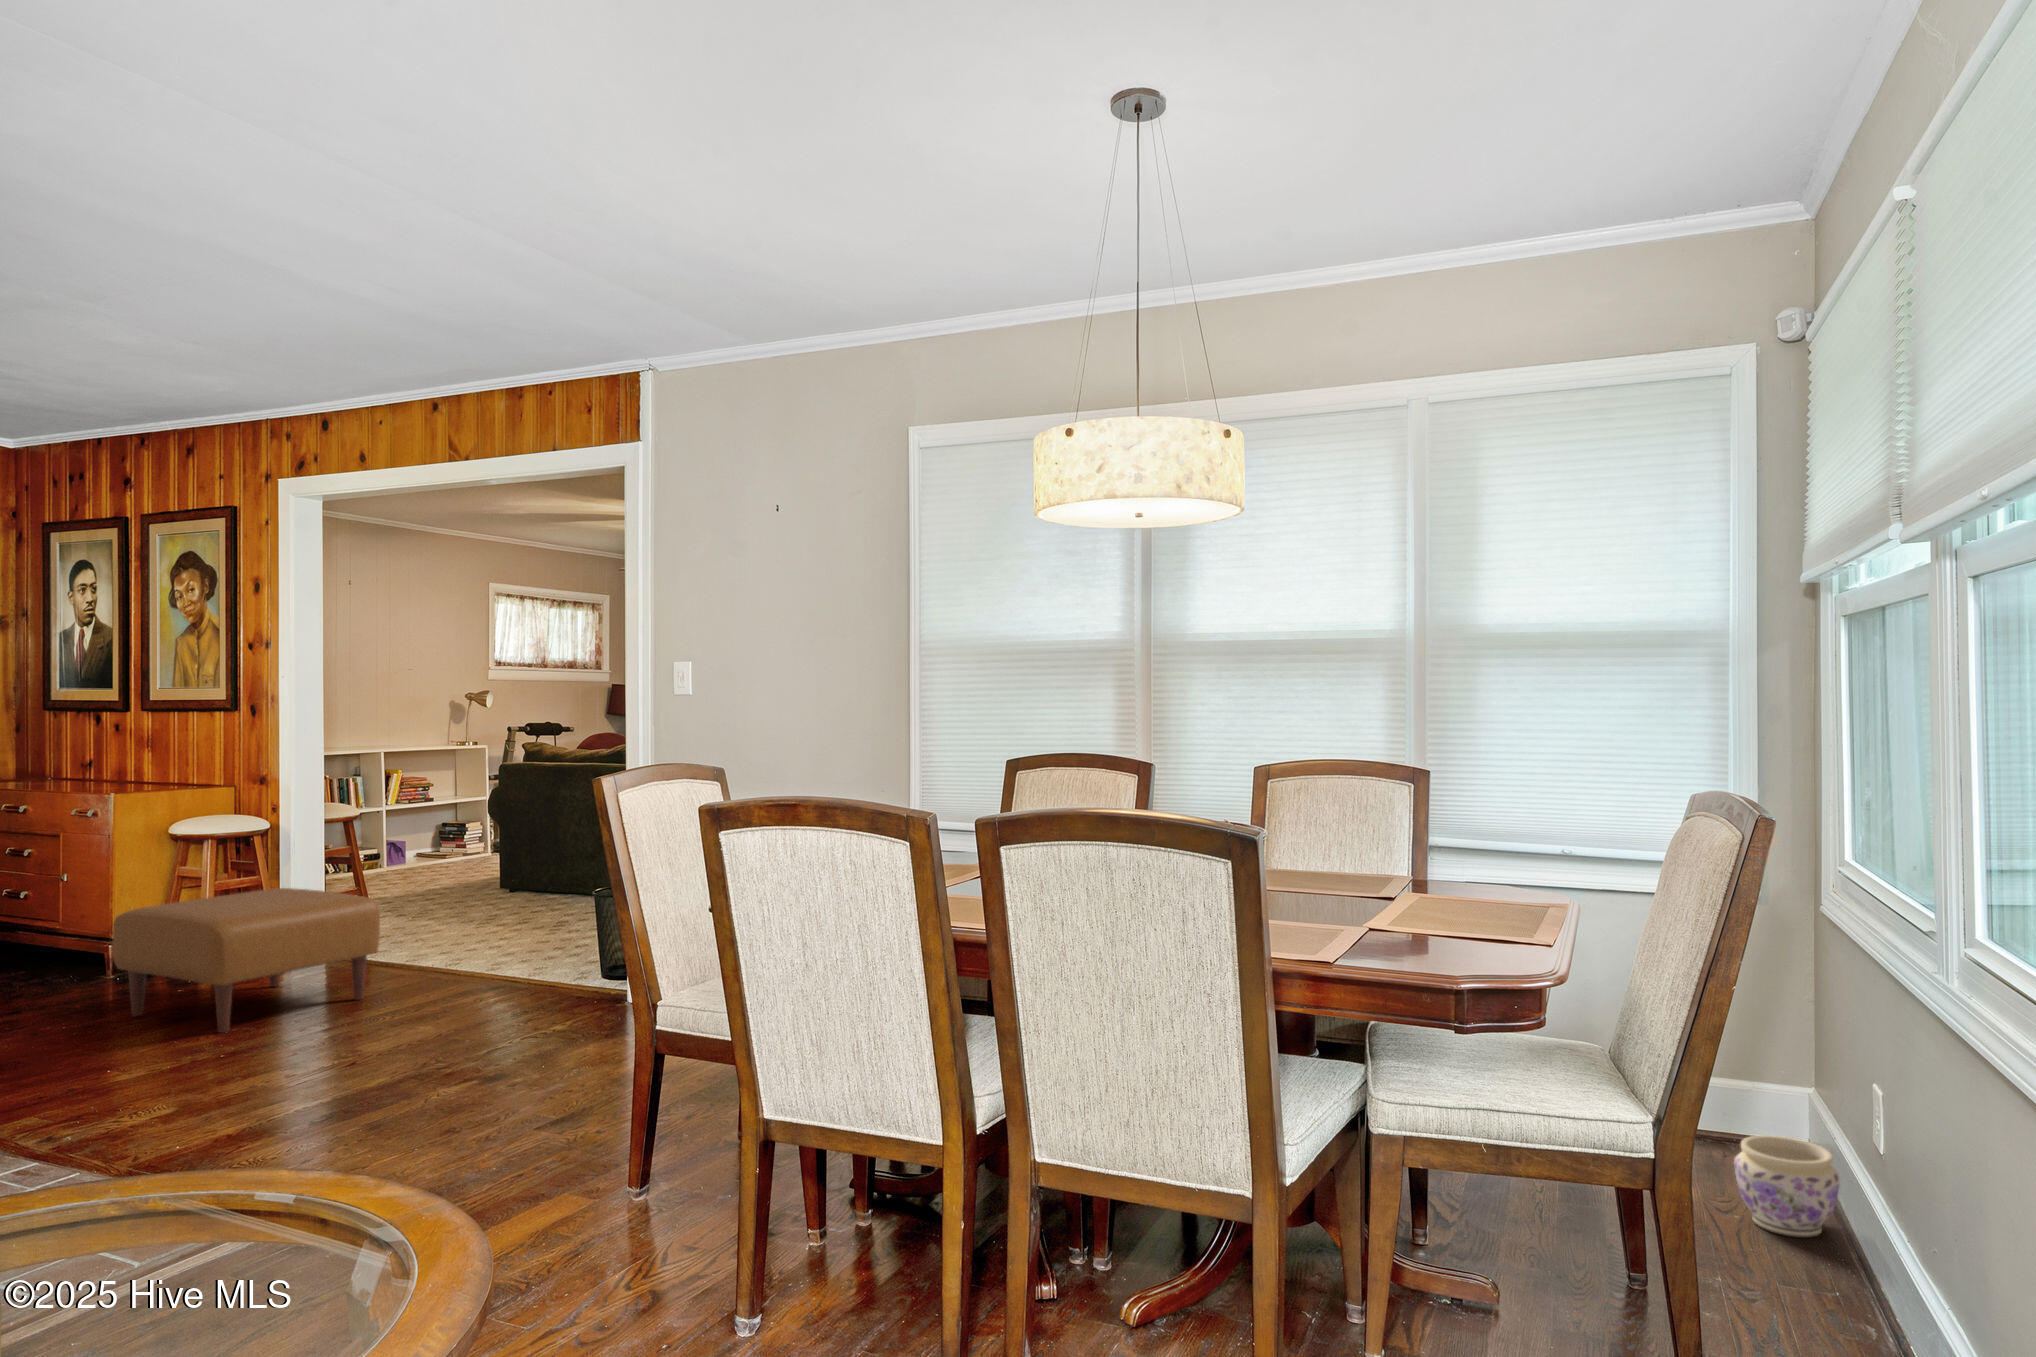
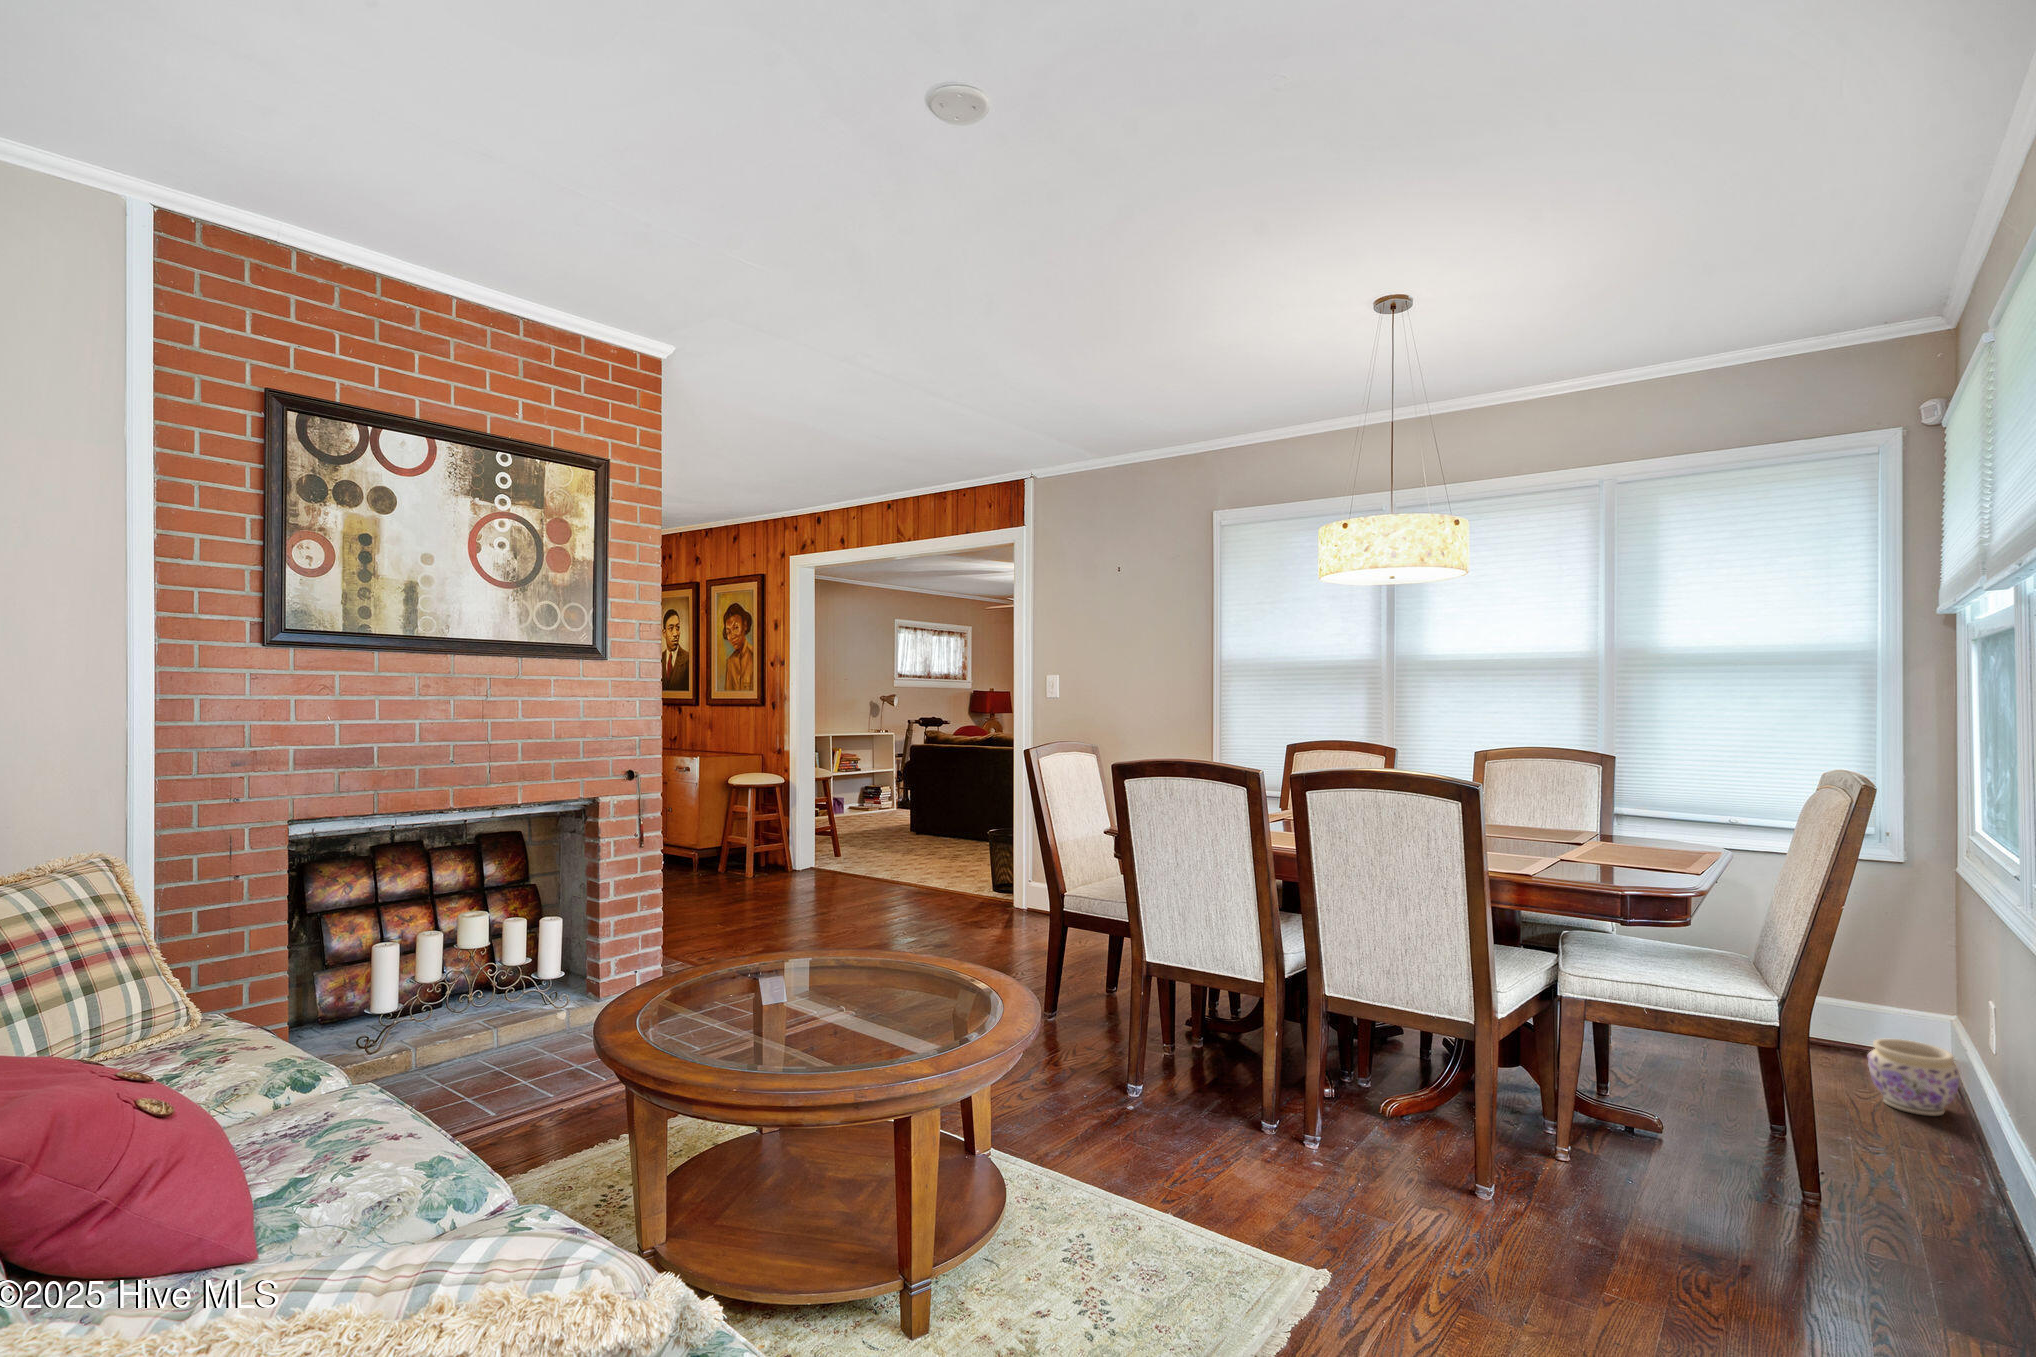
ottoman: present [113,888,380,1033] -> none [706,820,858,908]

